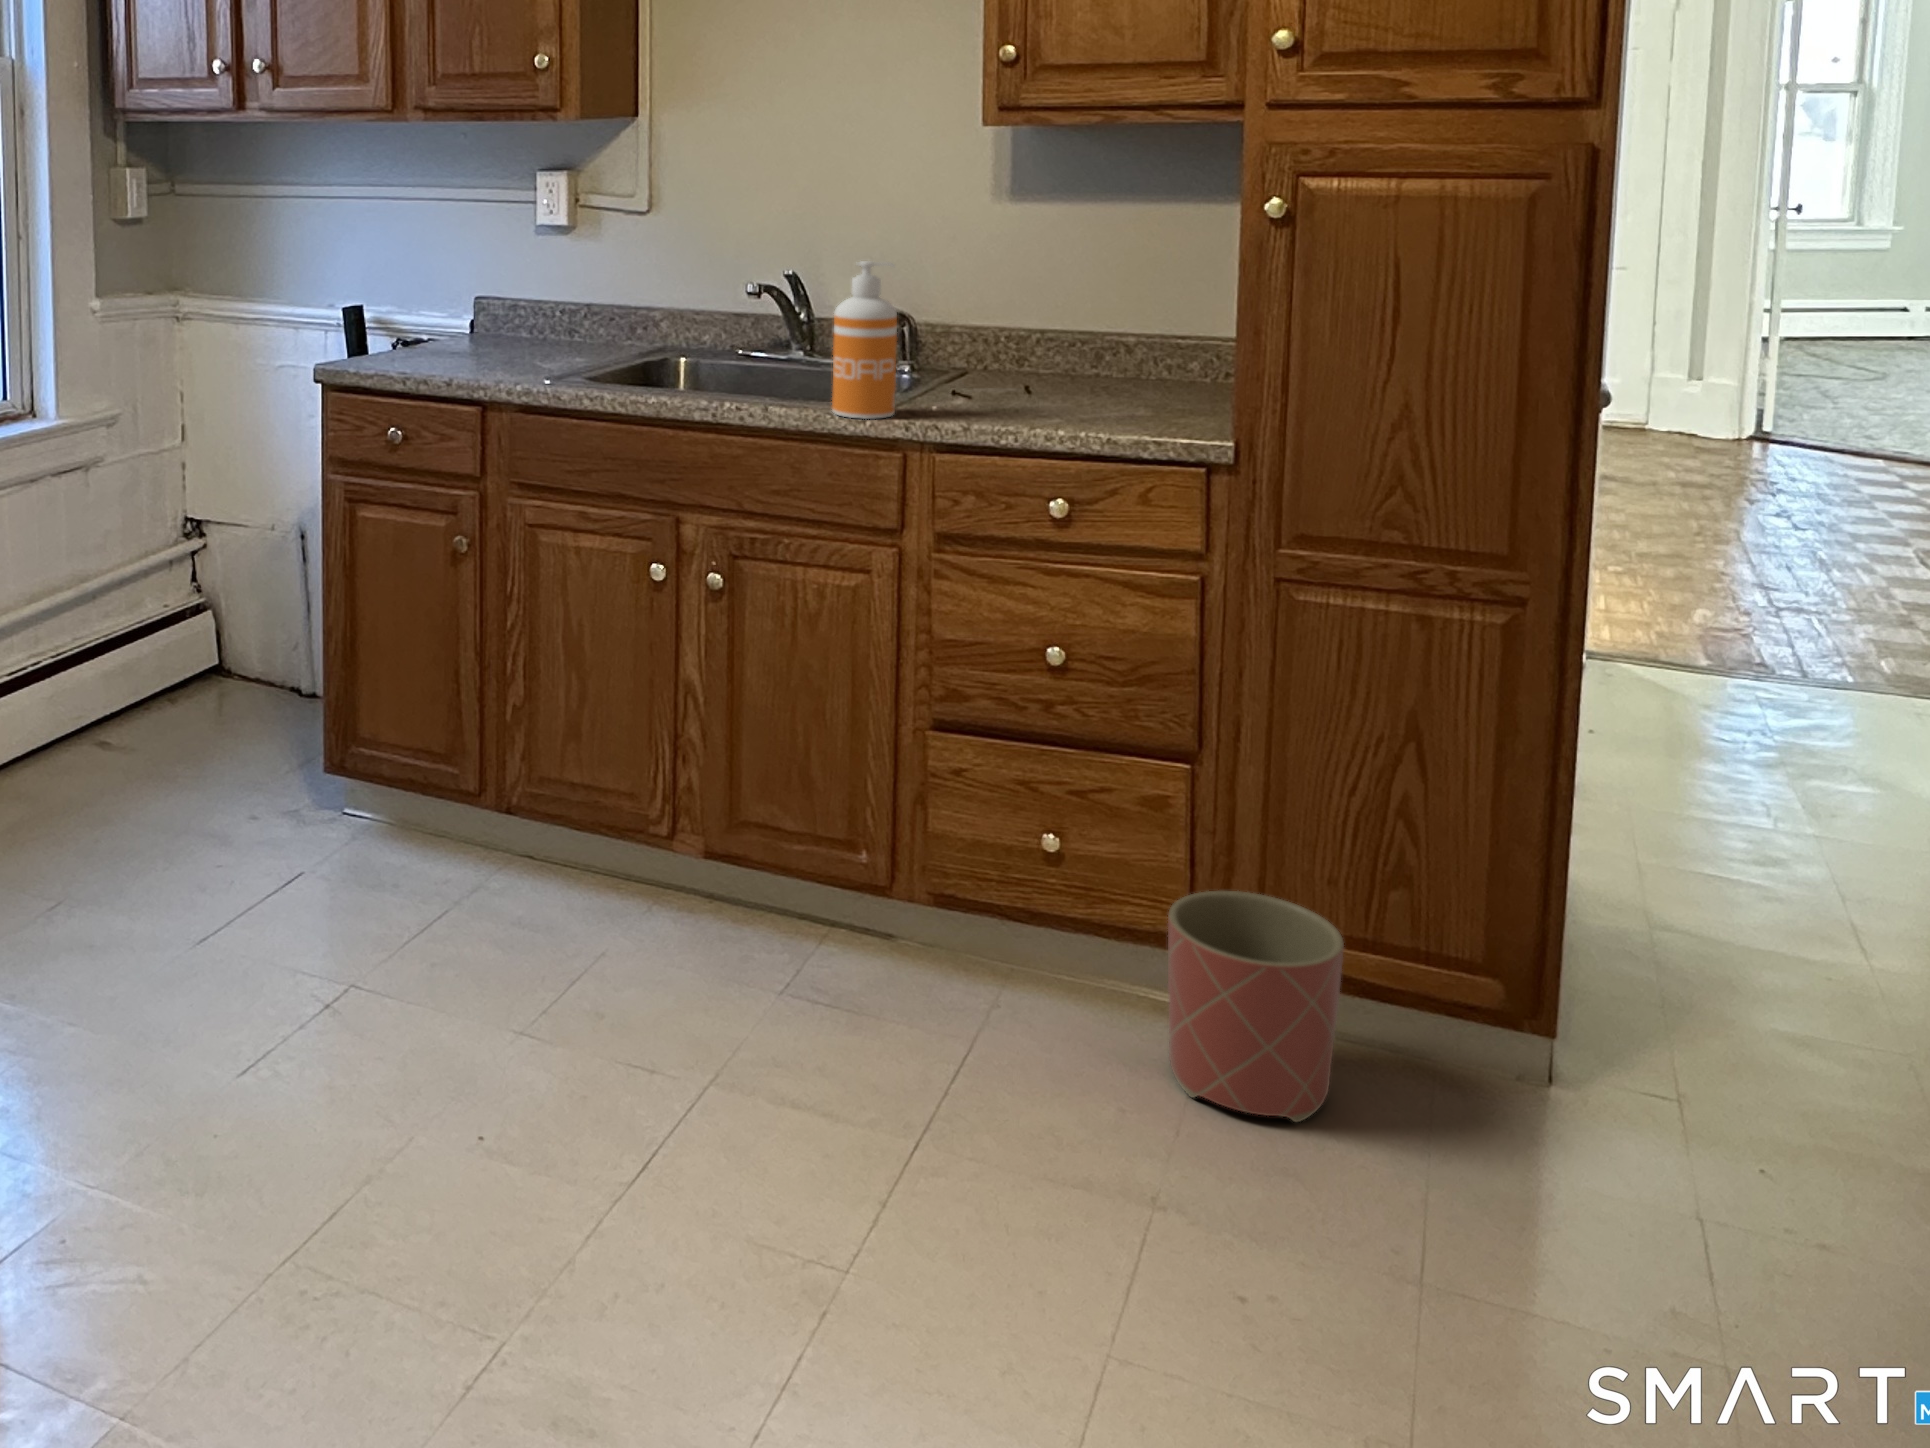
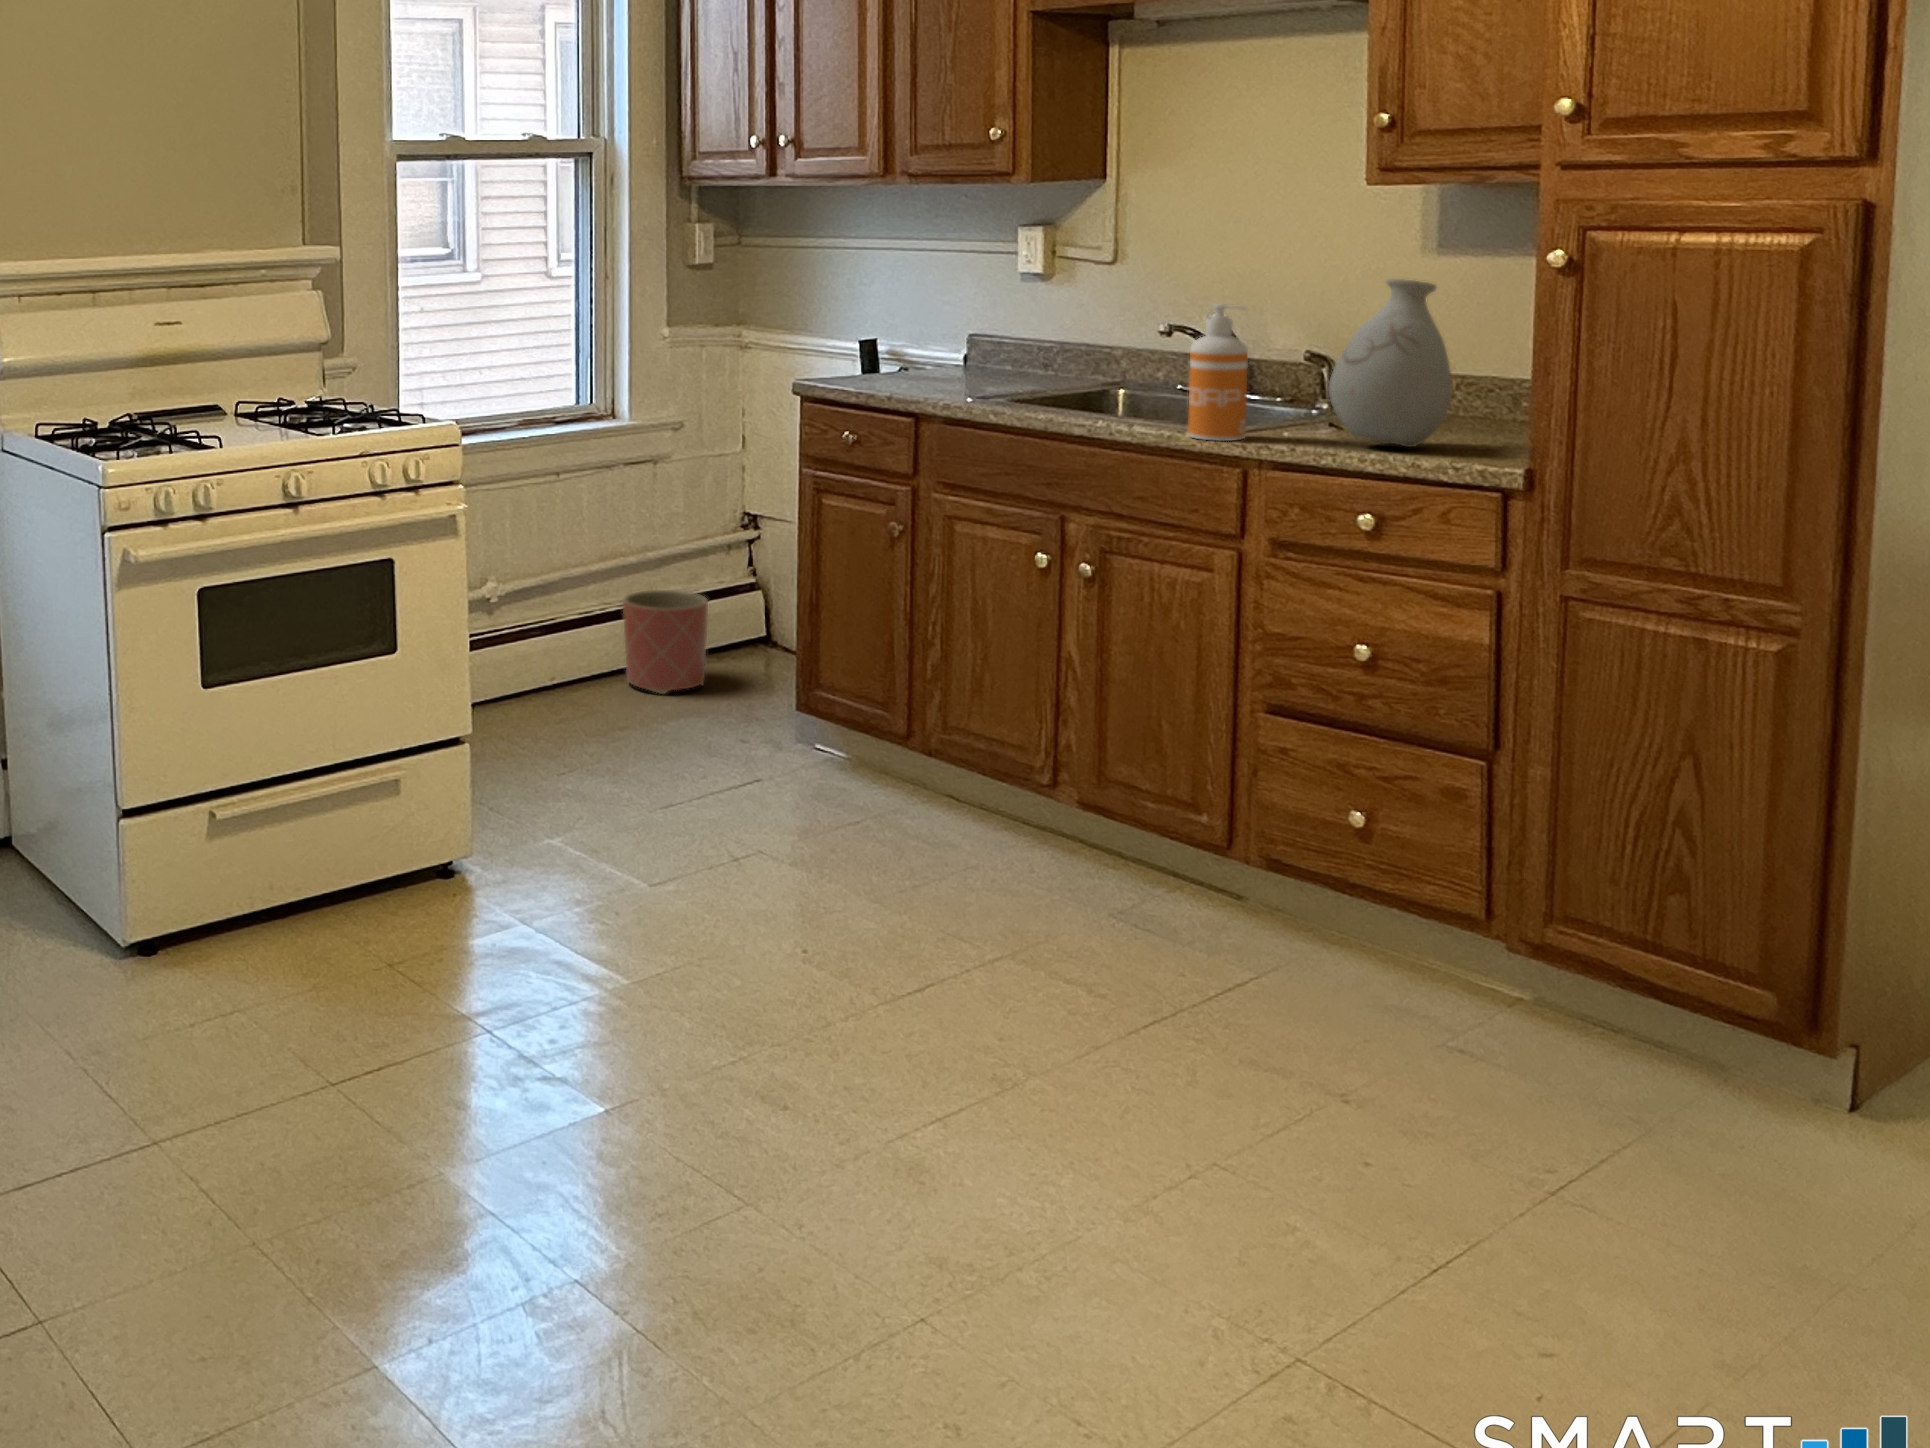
vase: none [986,229,1111,415] -> present [1329,279,1452,447]
planter: present [1168,891,1344,1122] -> present [623,590,708,694]

